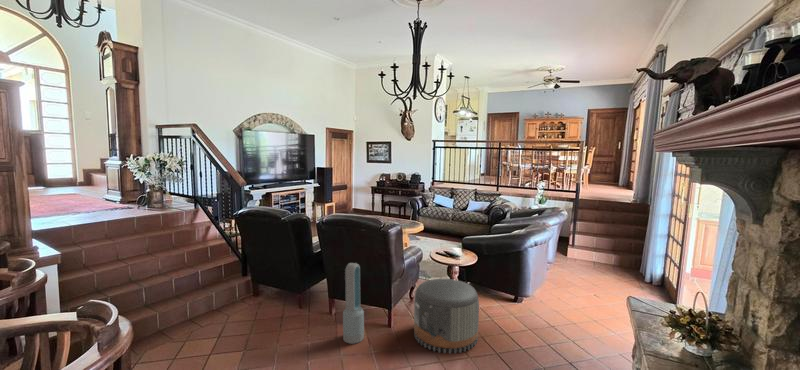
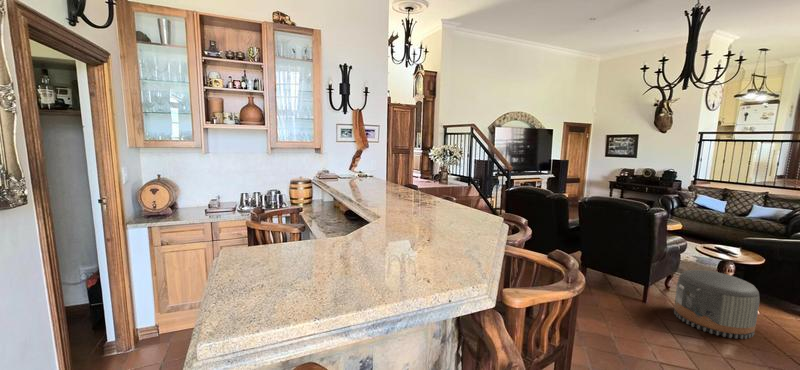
air purifier: present [343,263,364,344] -> none [601,240,623,305]

